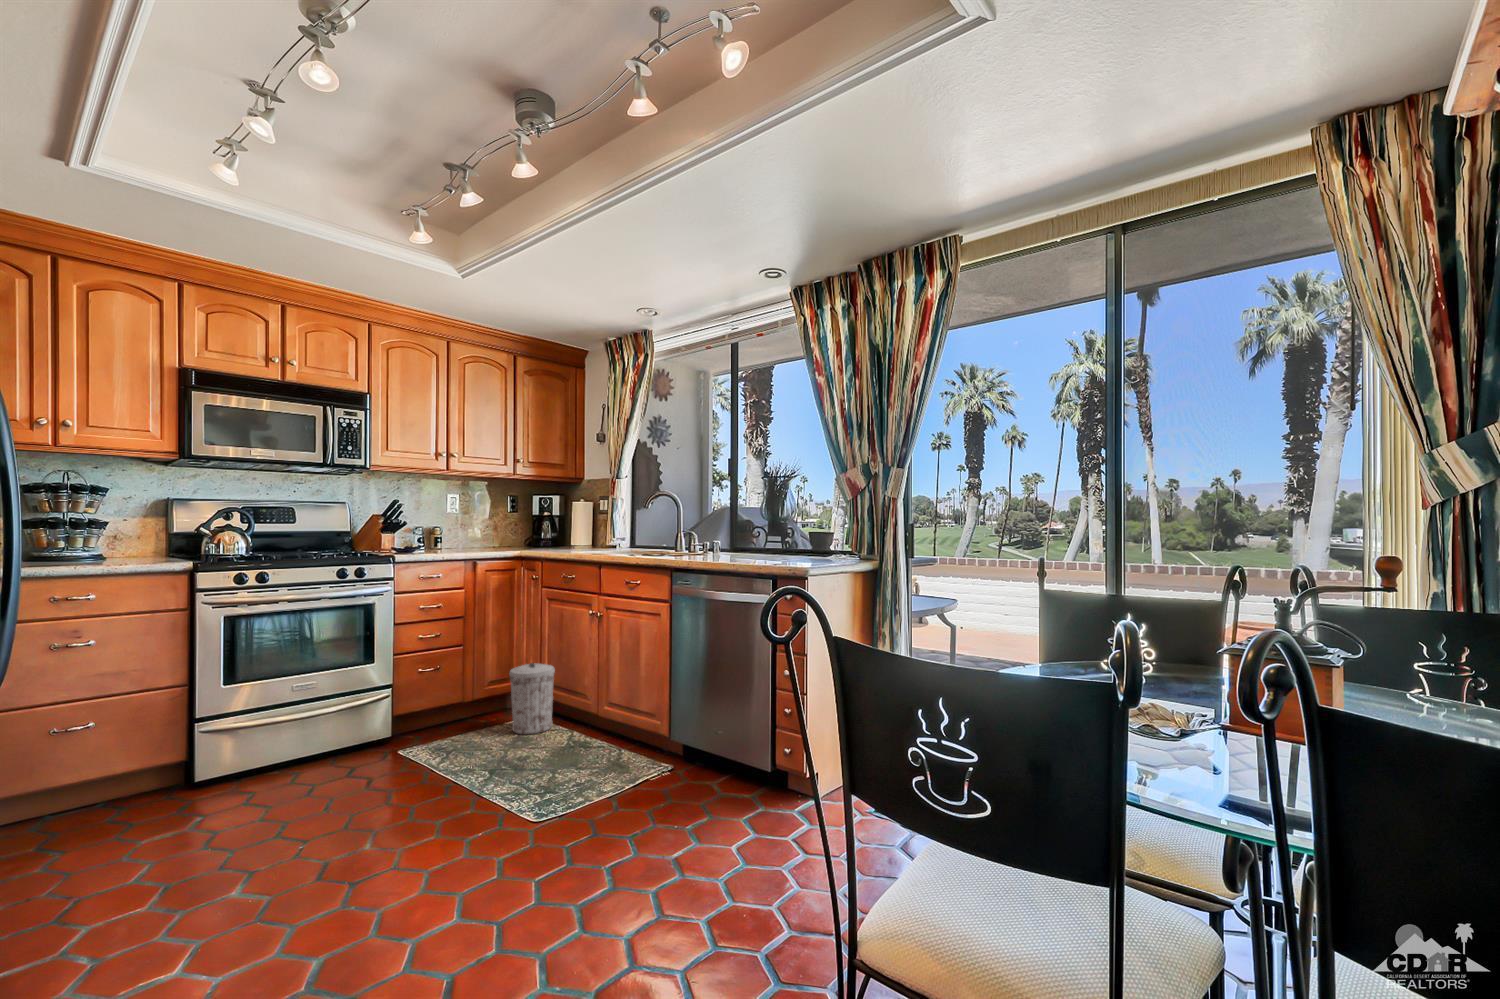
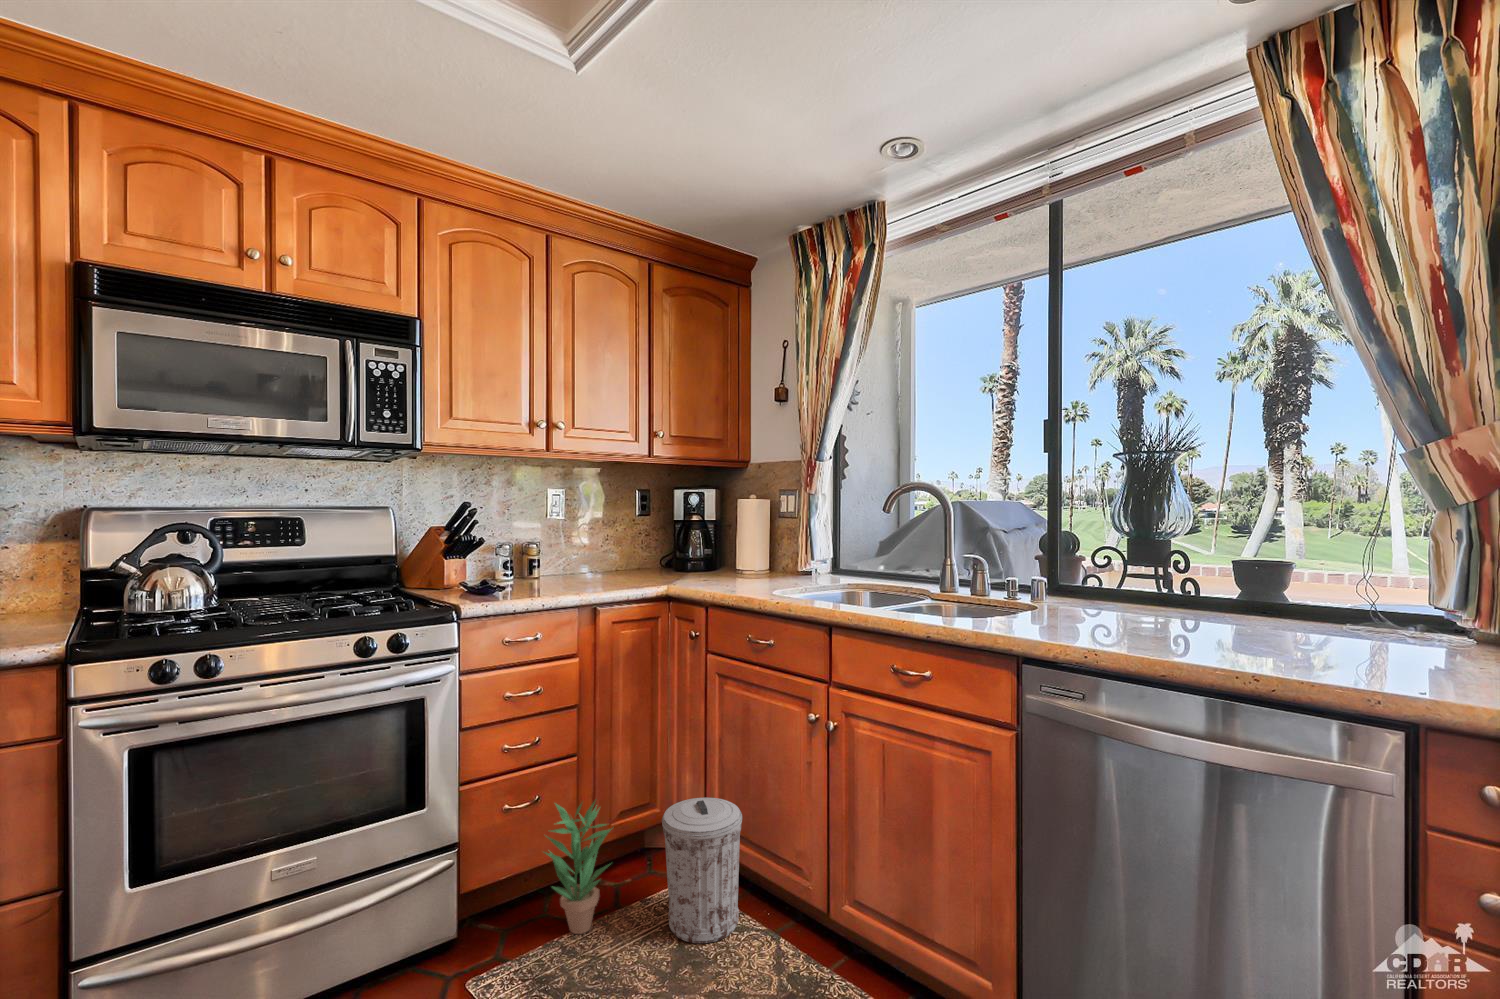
potted plant: none [439,660,482,735] -> present [545,802,613,934]

